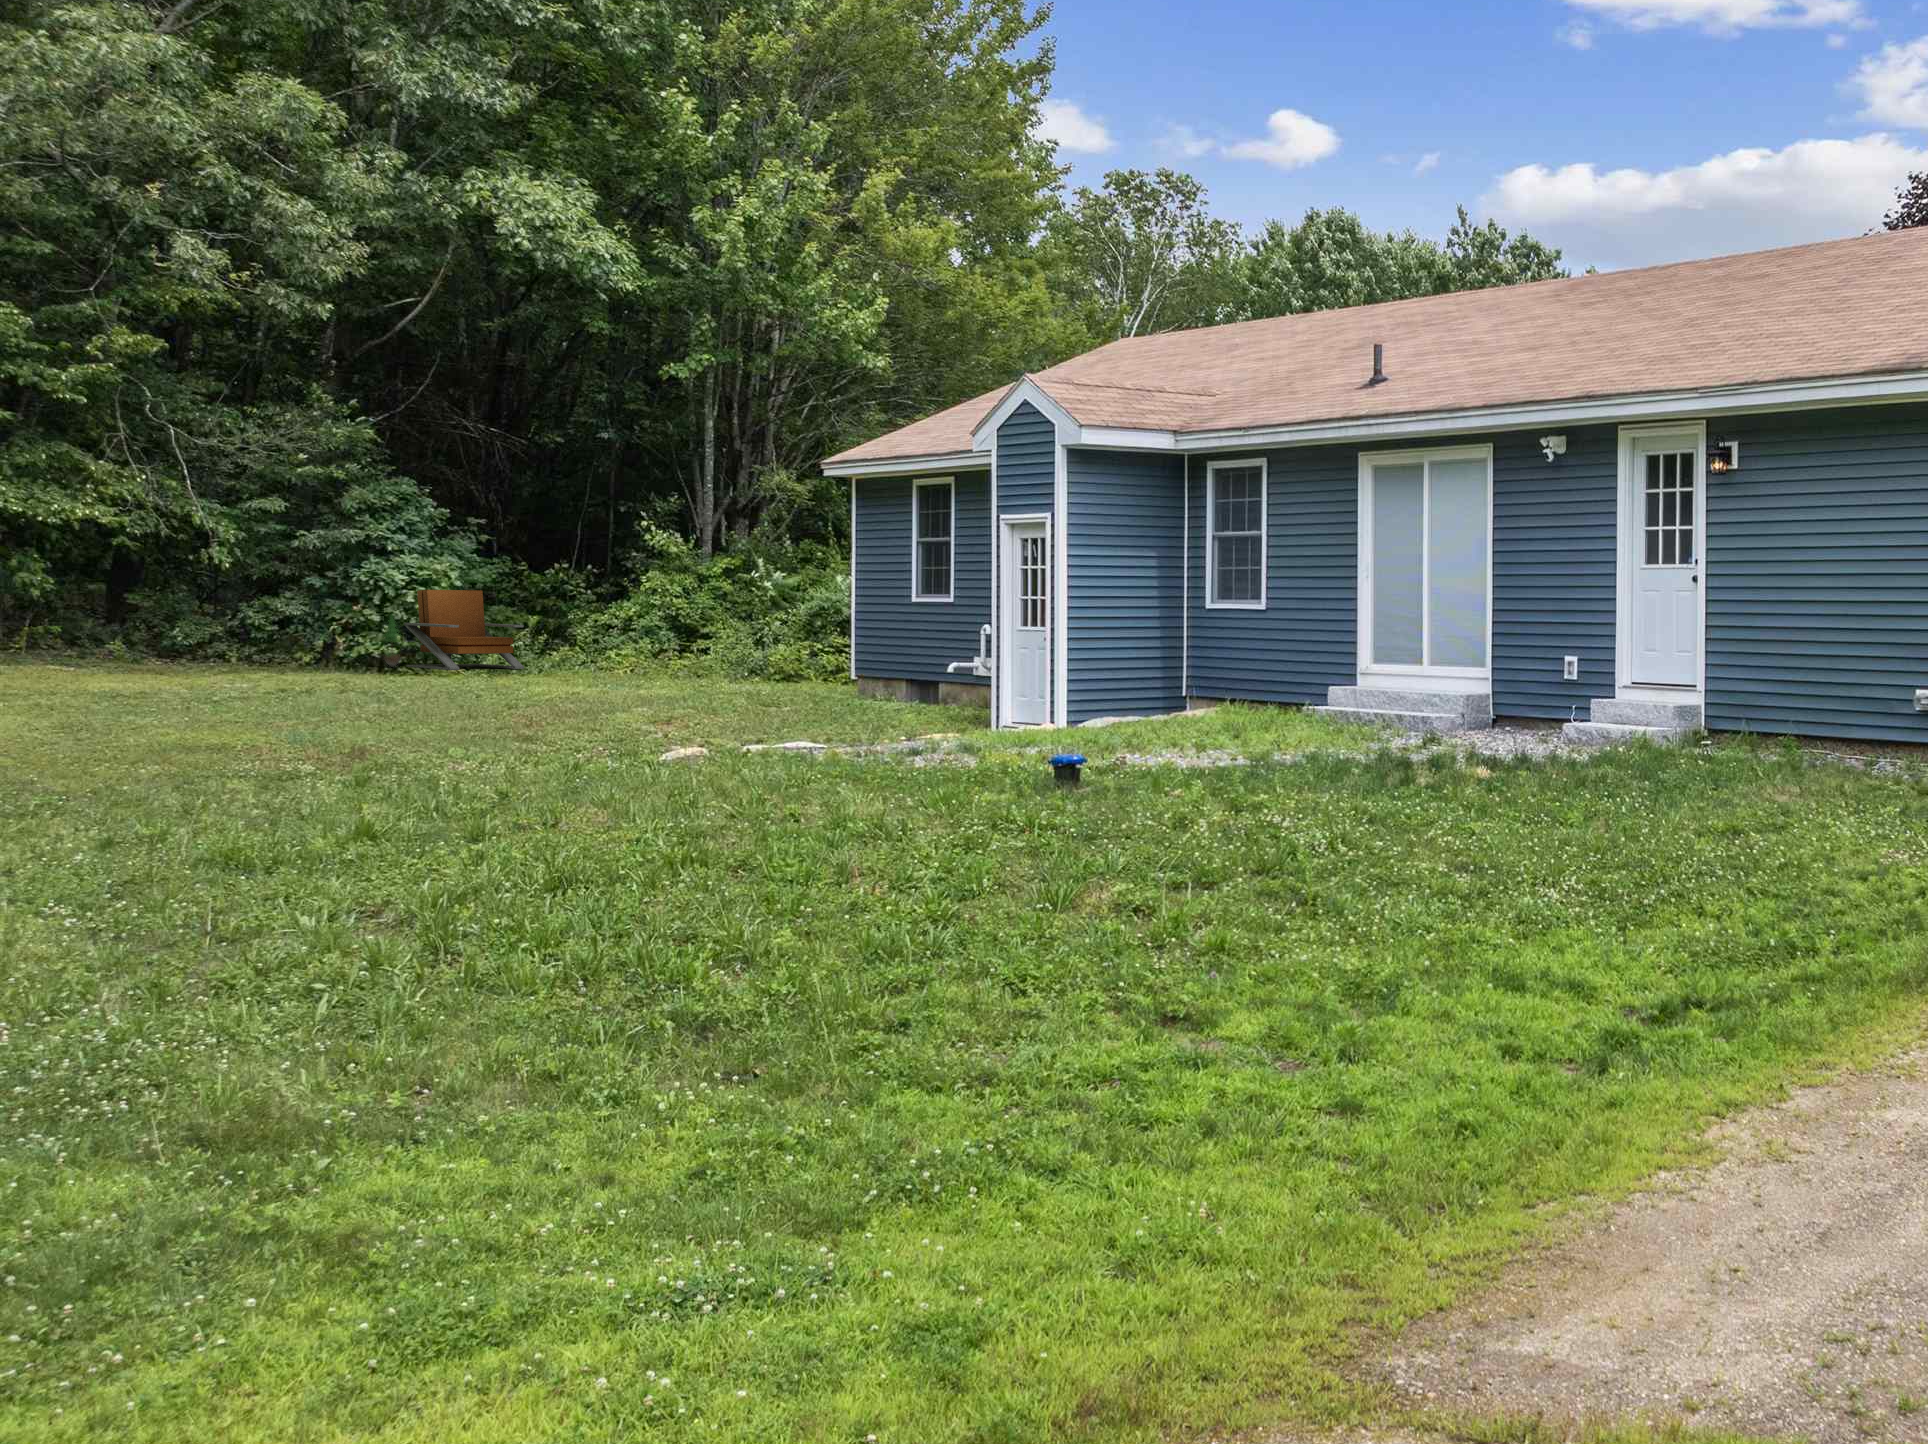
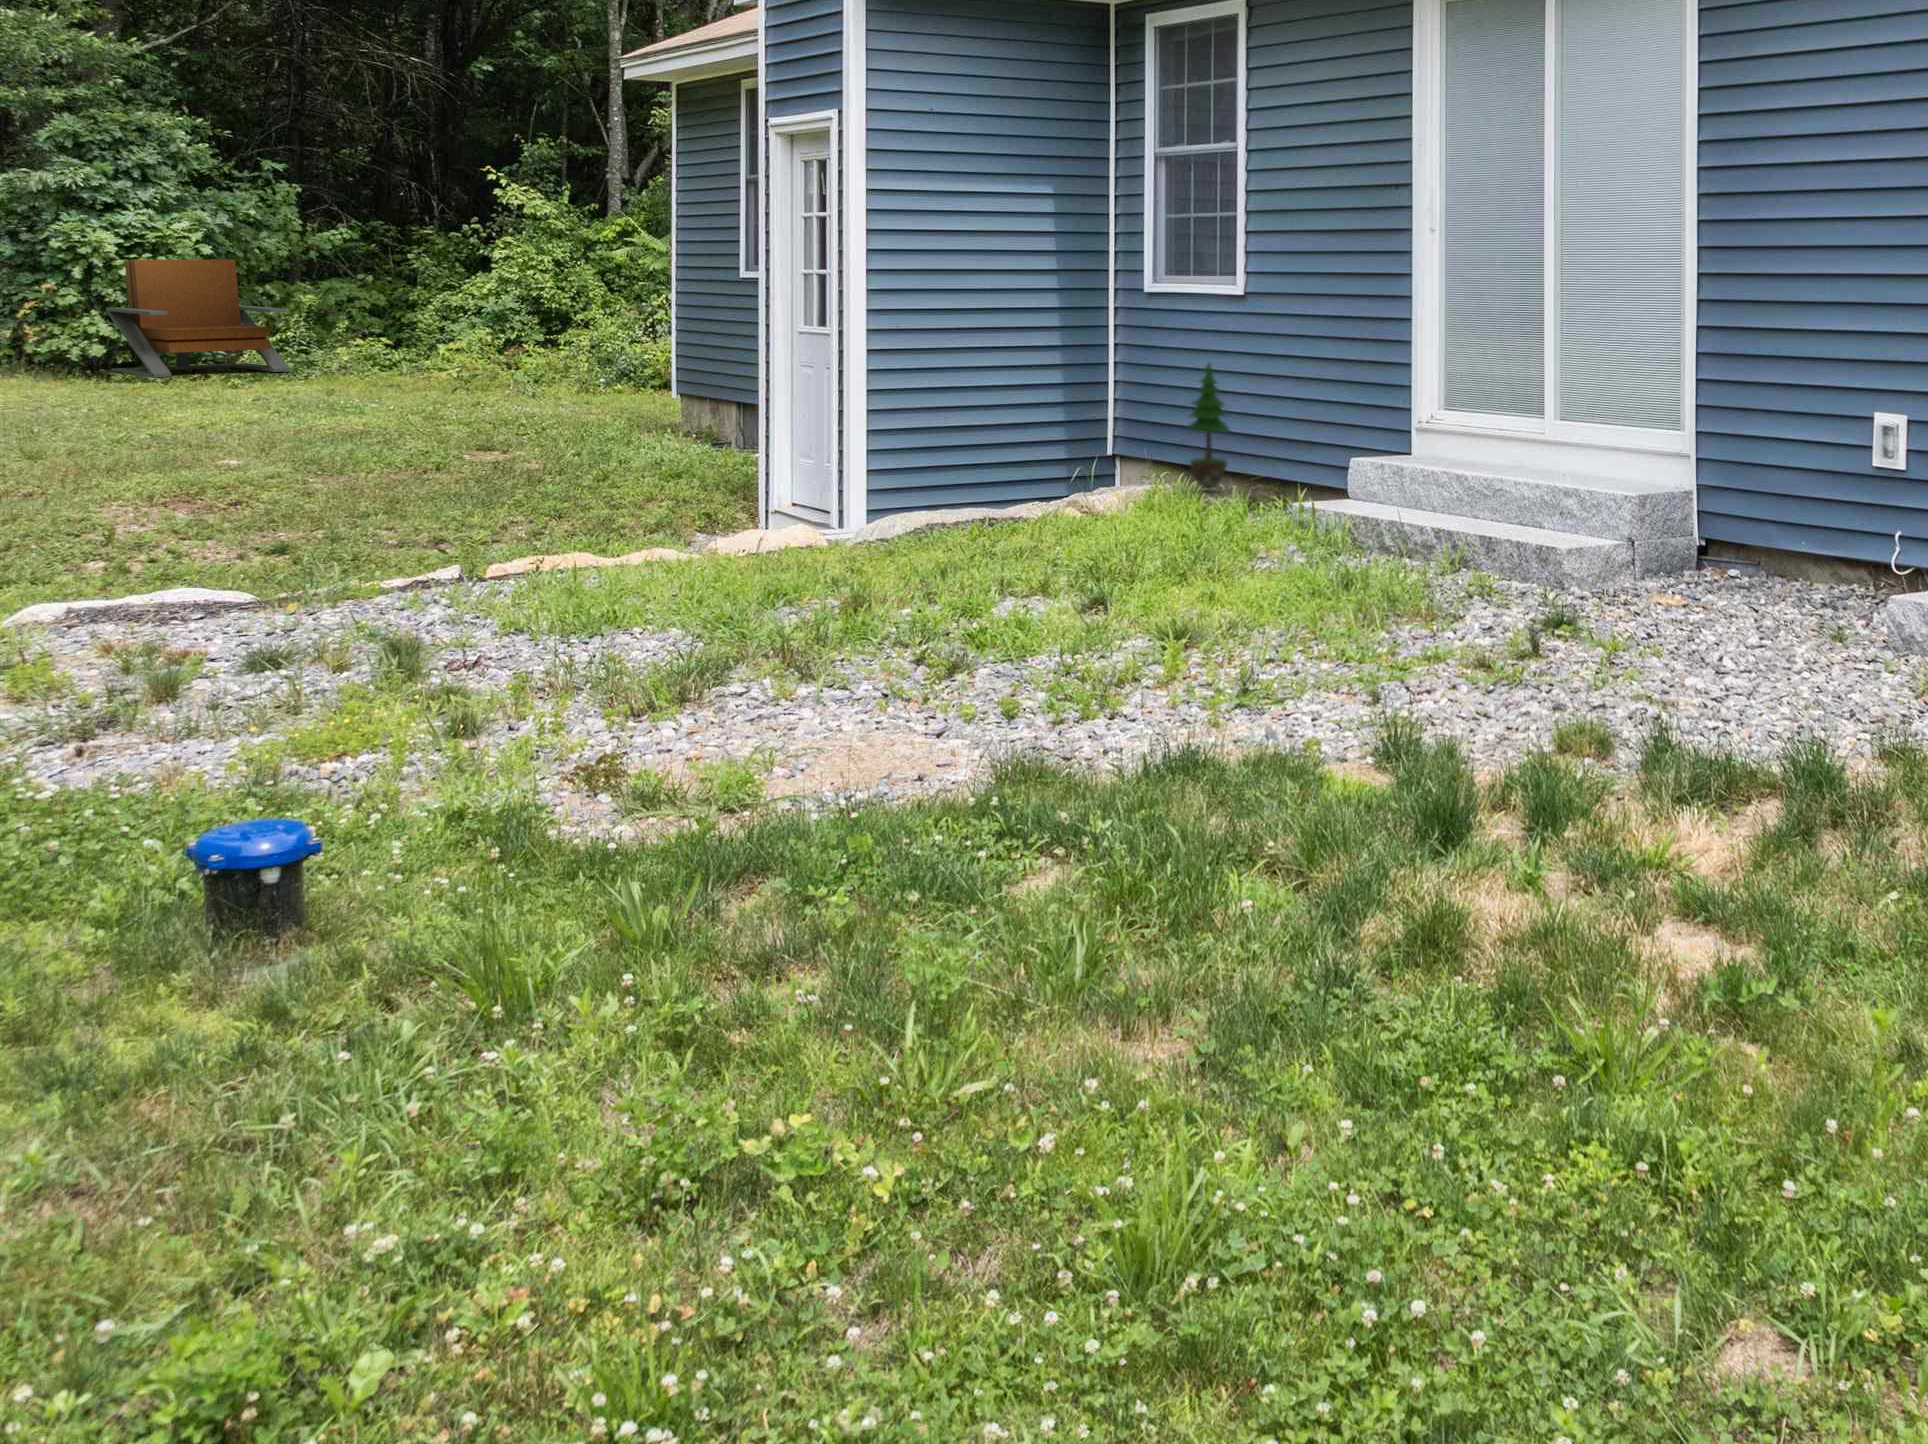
potted tree: present [384,616,400,666] -> present [1188,364,1230,490]

